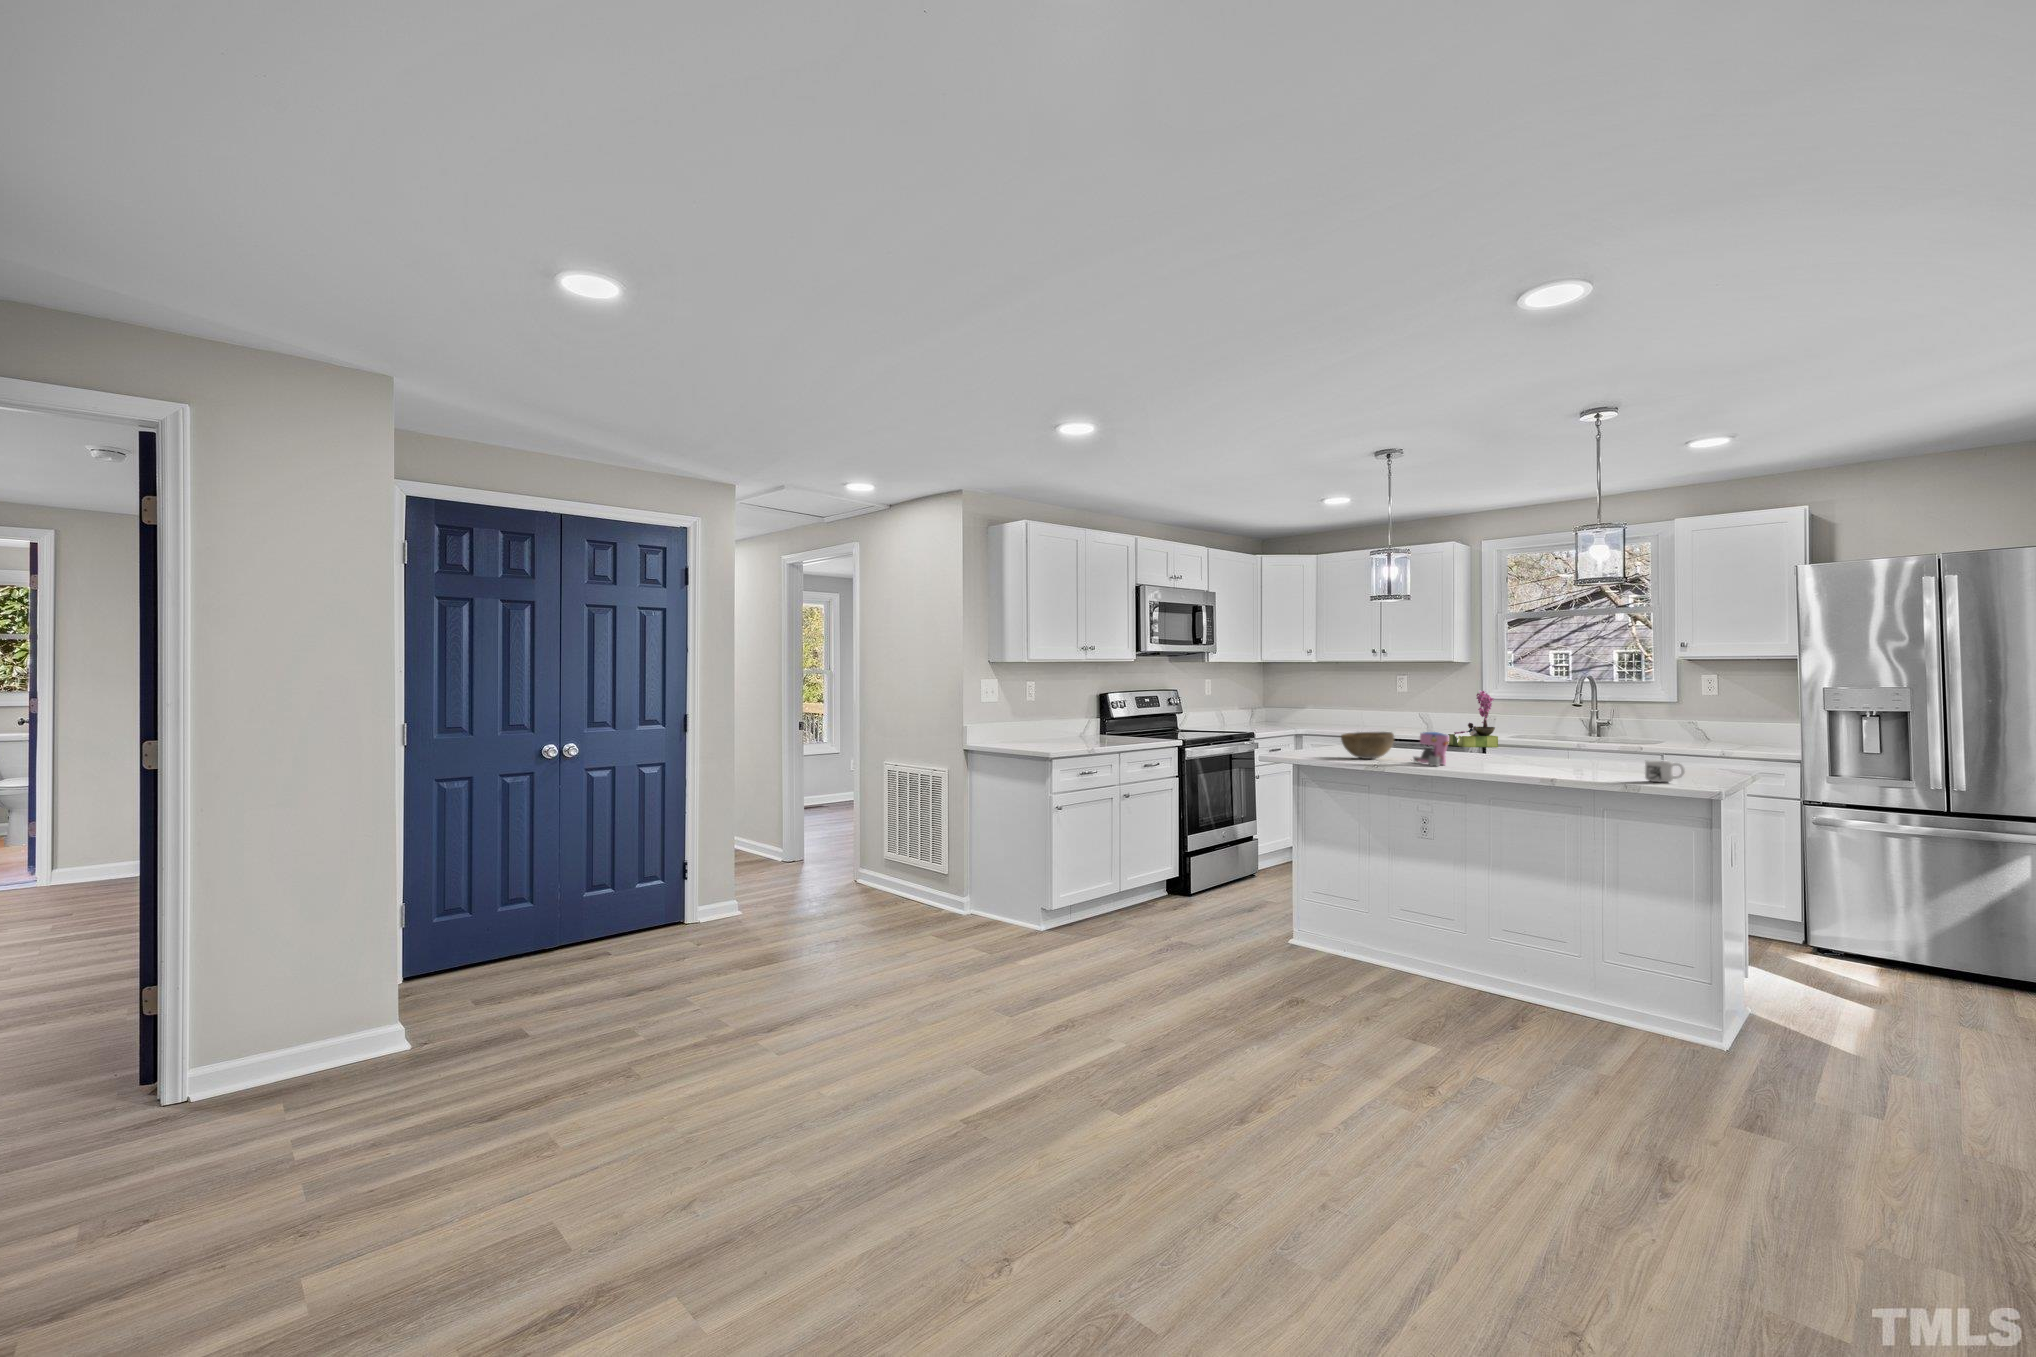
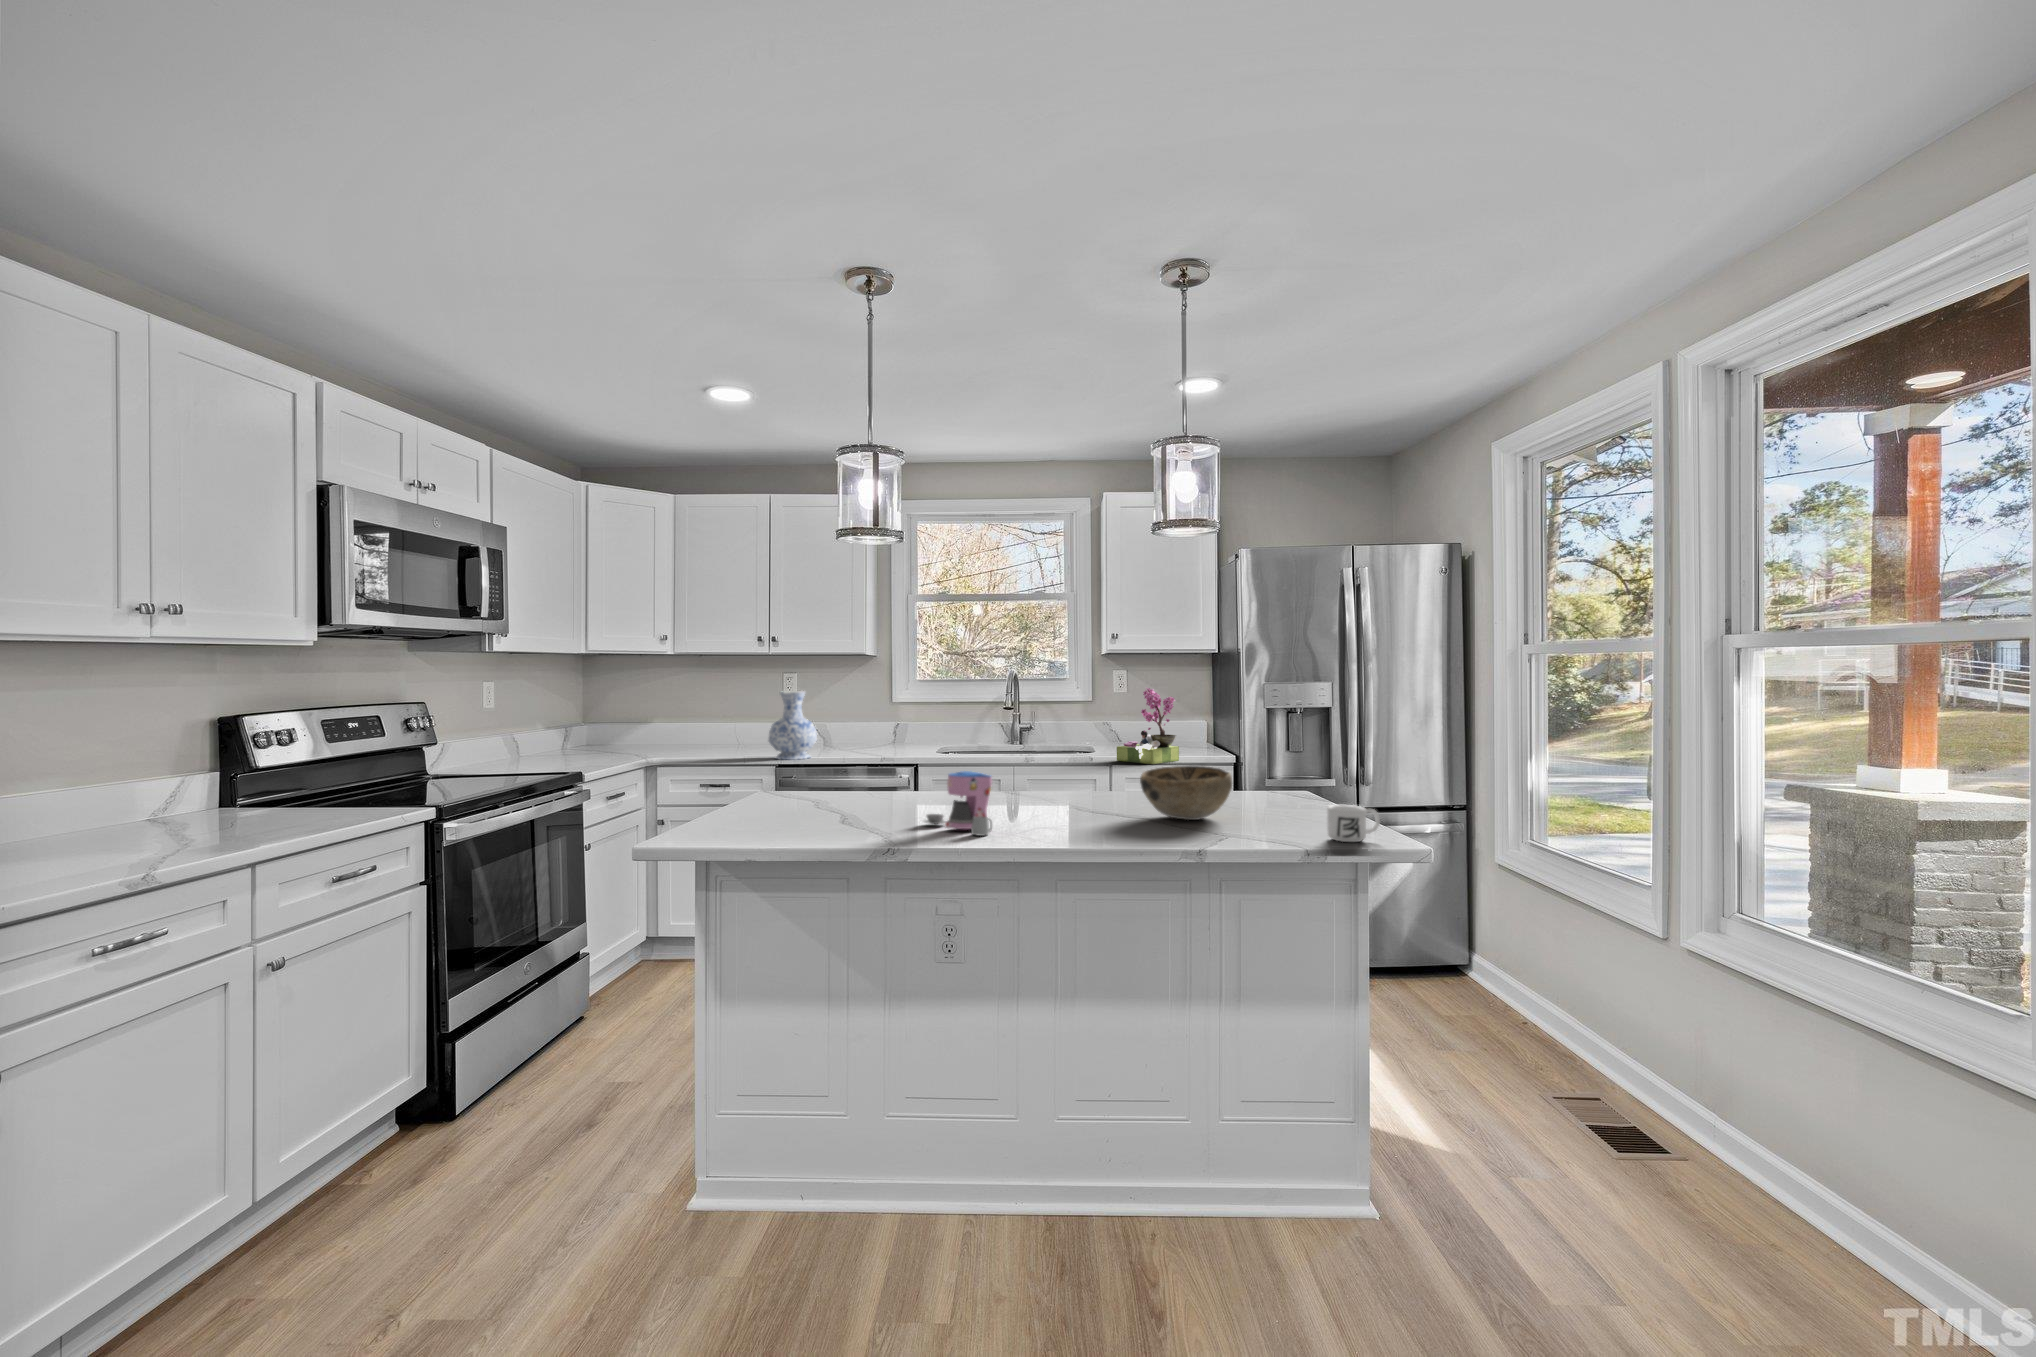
vase: none [1382,690,1421,741] -> present [768,691,817,760]
flower arrangement: present [1448,691,1498,747] -> present [1117,688,1179,764]
decorative bowl: present [1341,732,1394,759] -> present [1140,766,1232,820]

